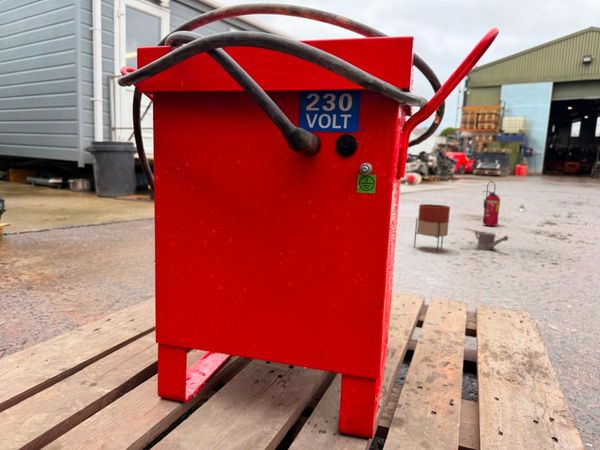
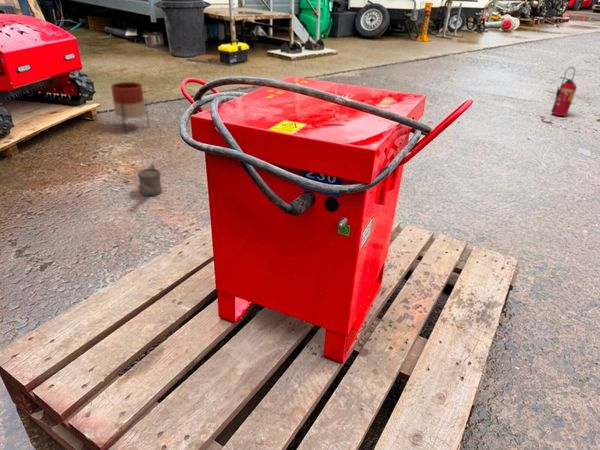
planter: present [414,204,450,252] -> present [111,82,148,124]
watering can: present [475,231,508,250] -> present [138,164,162,196]

